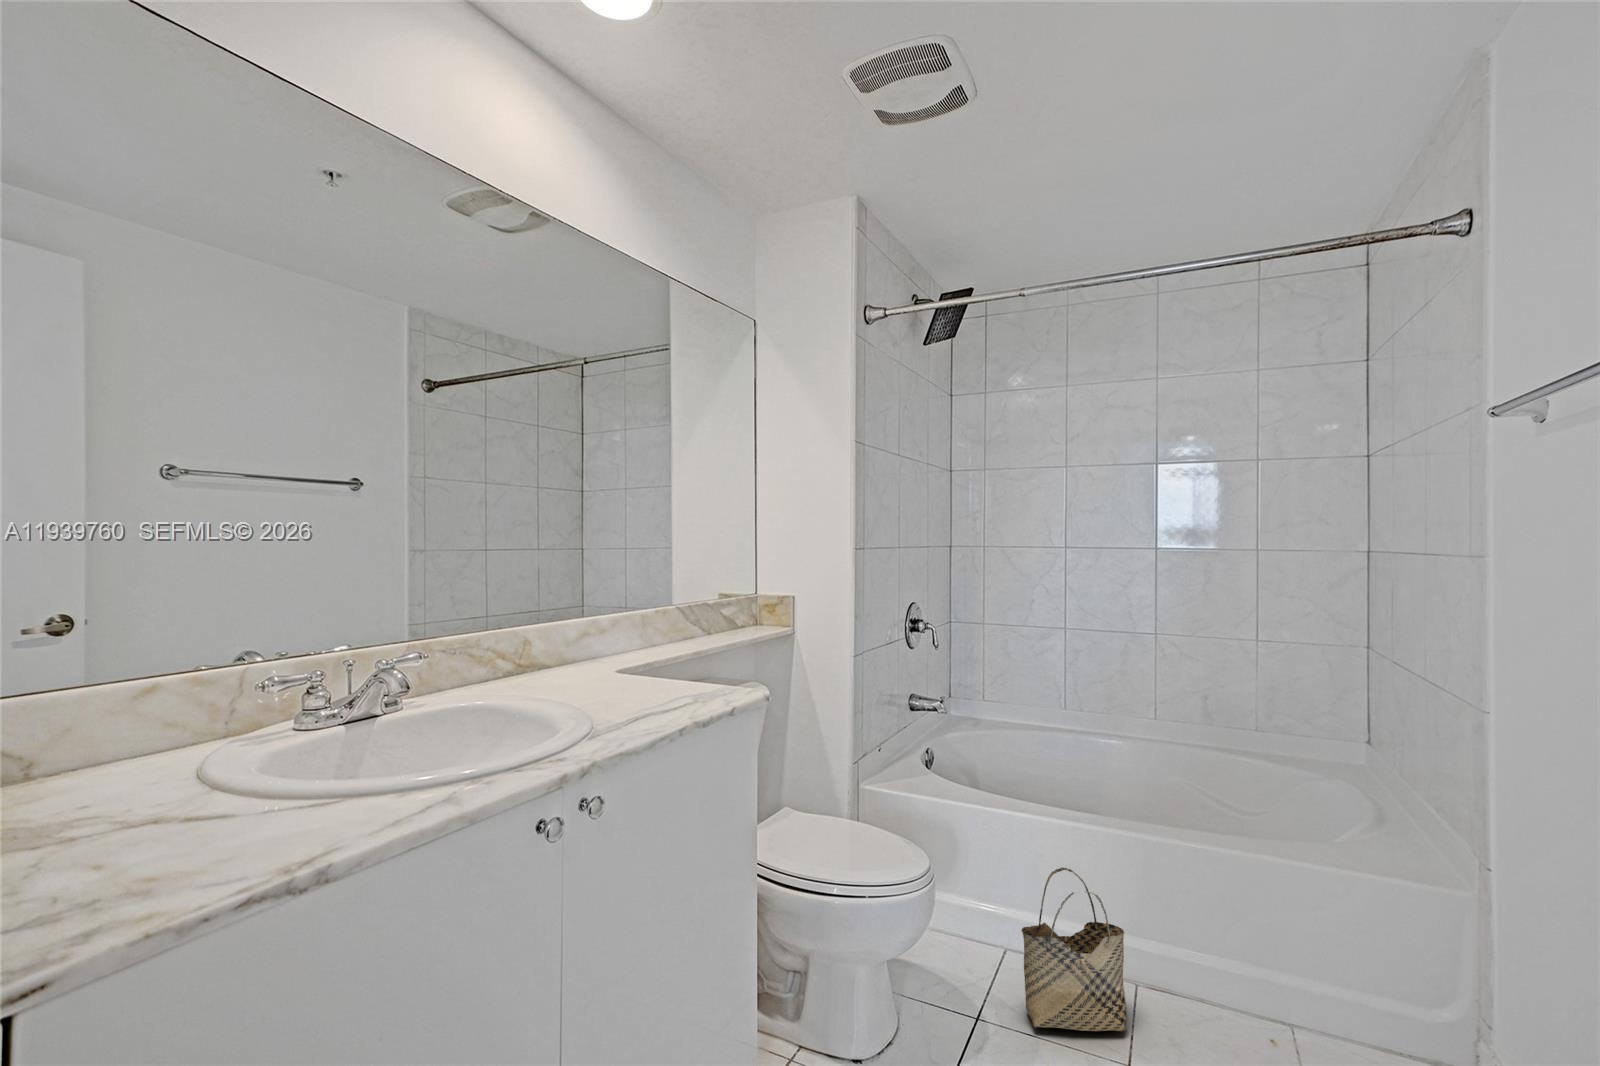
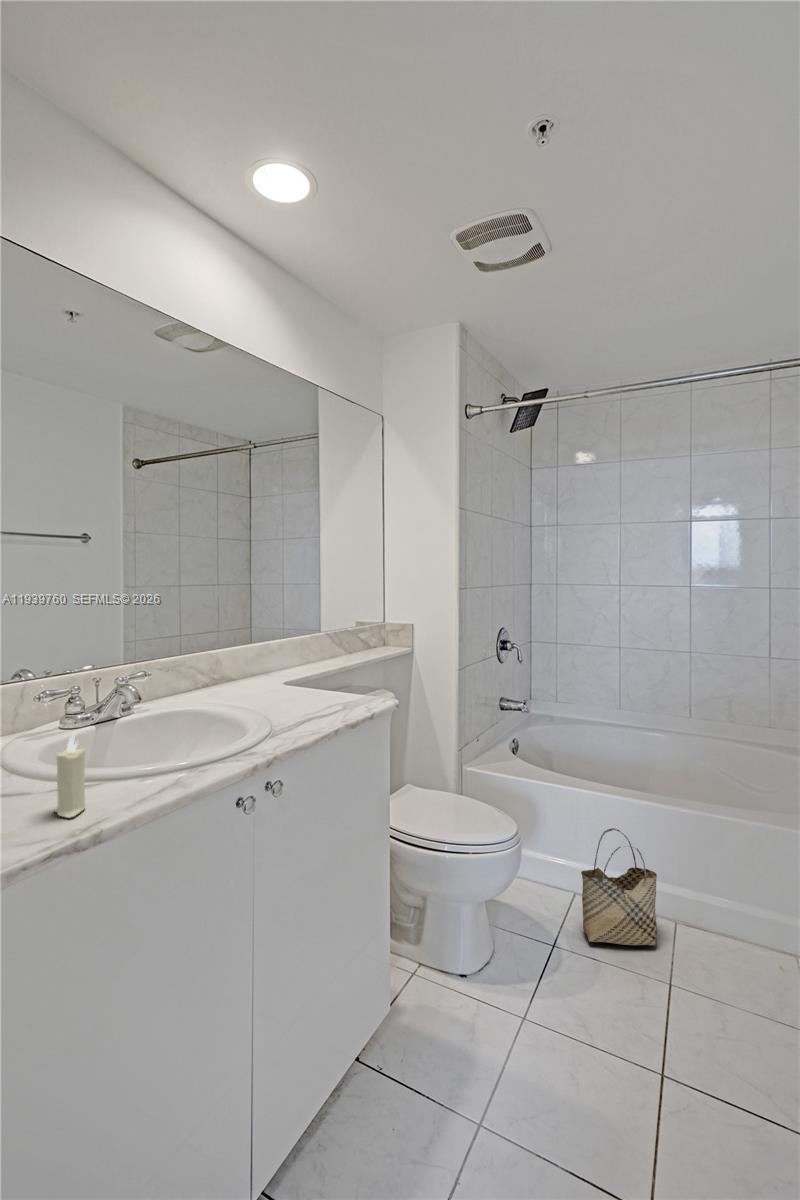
candle: none [261,724,311,848] -> present [54,734,85,817]

